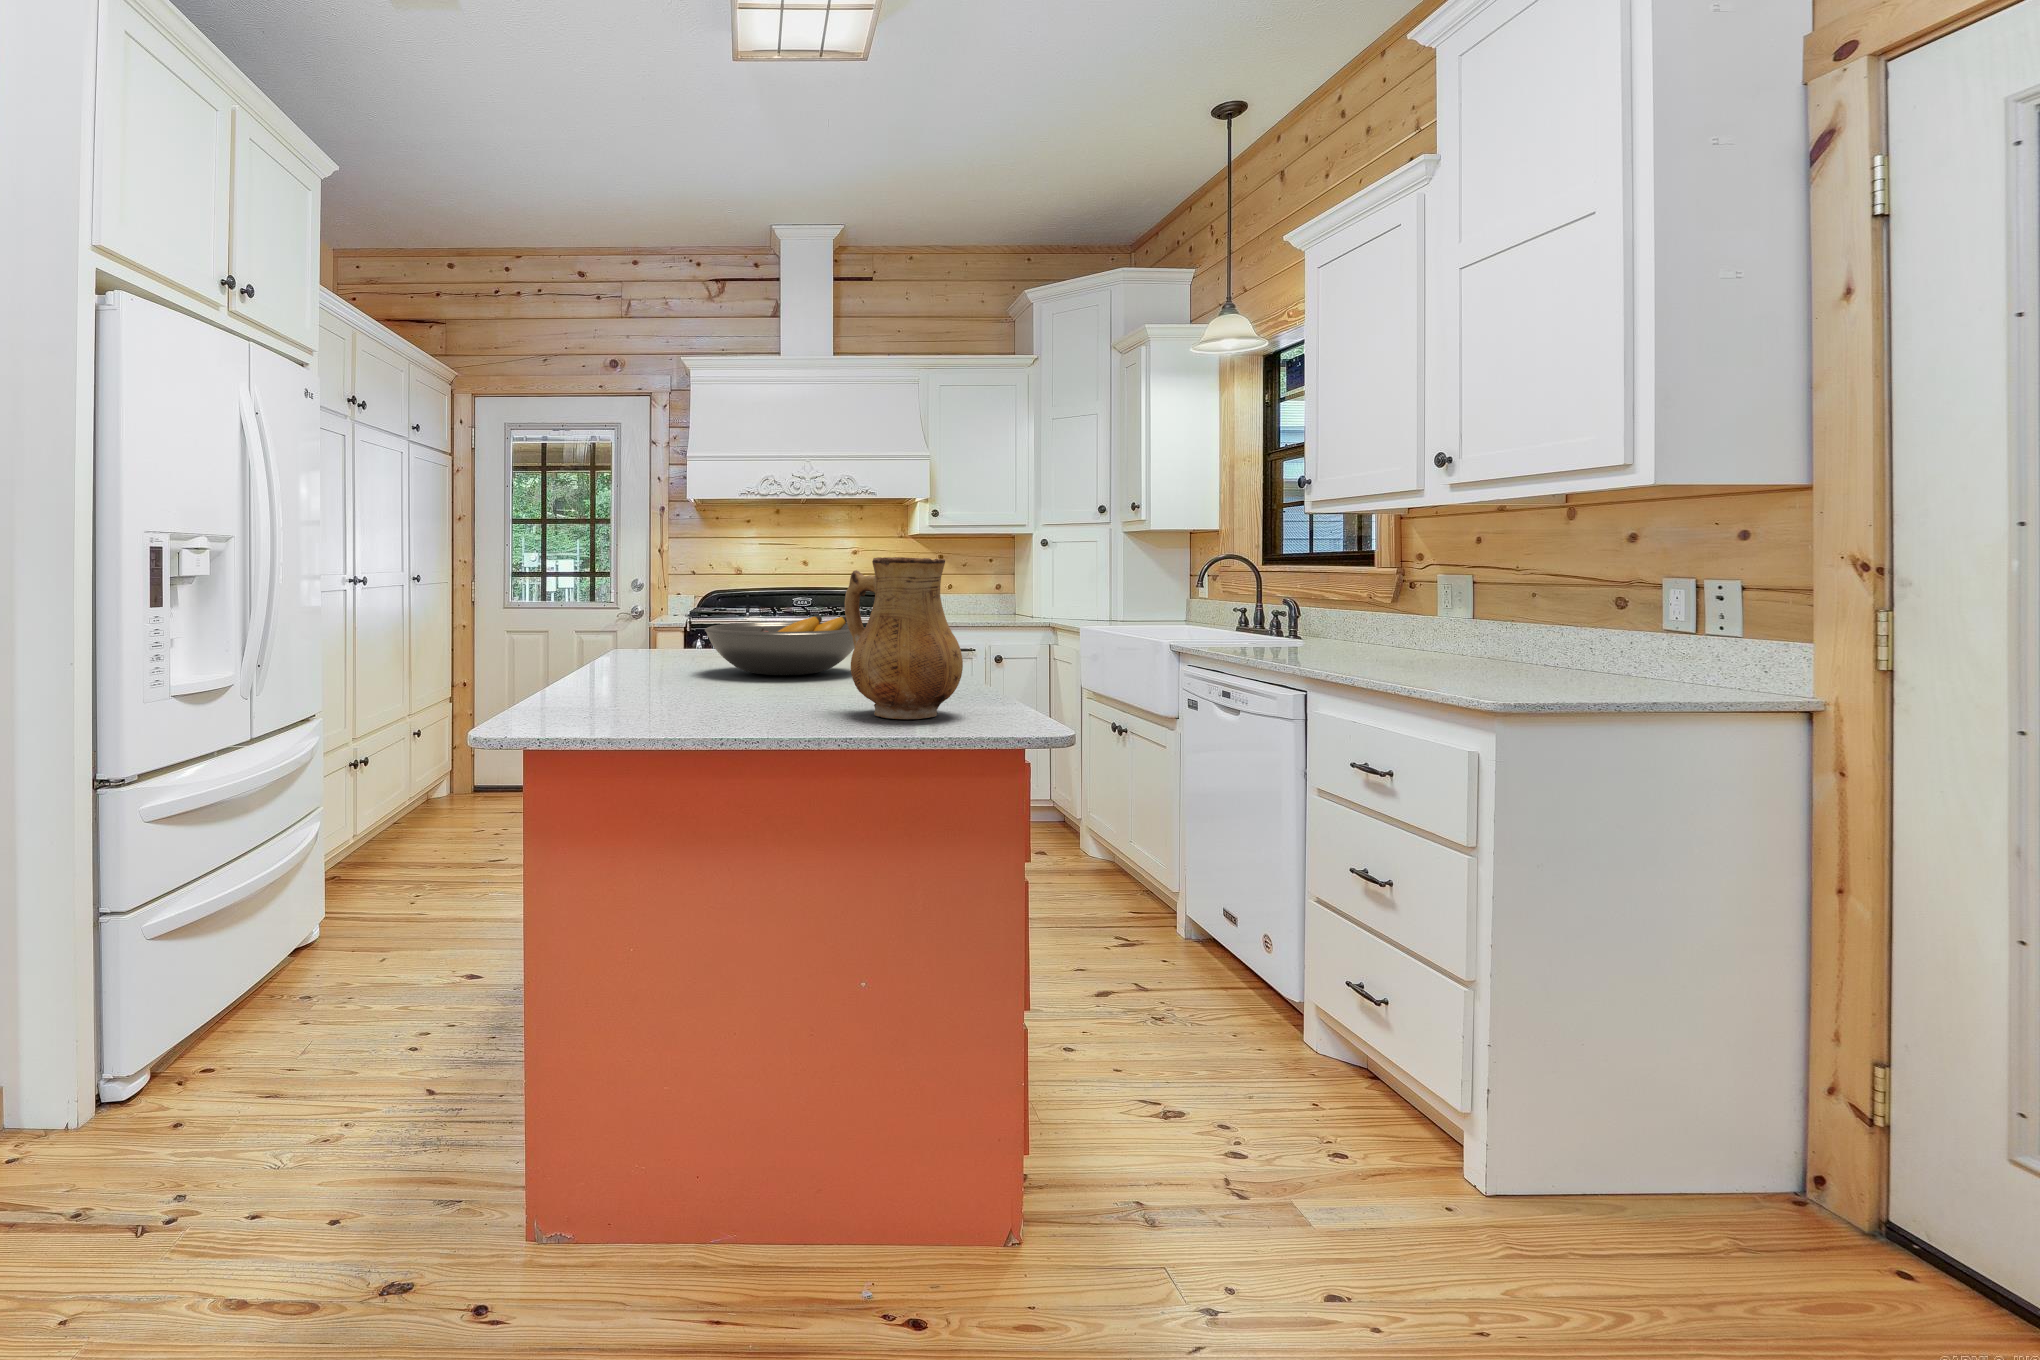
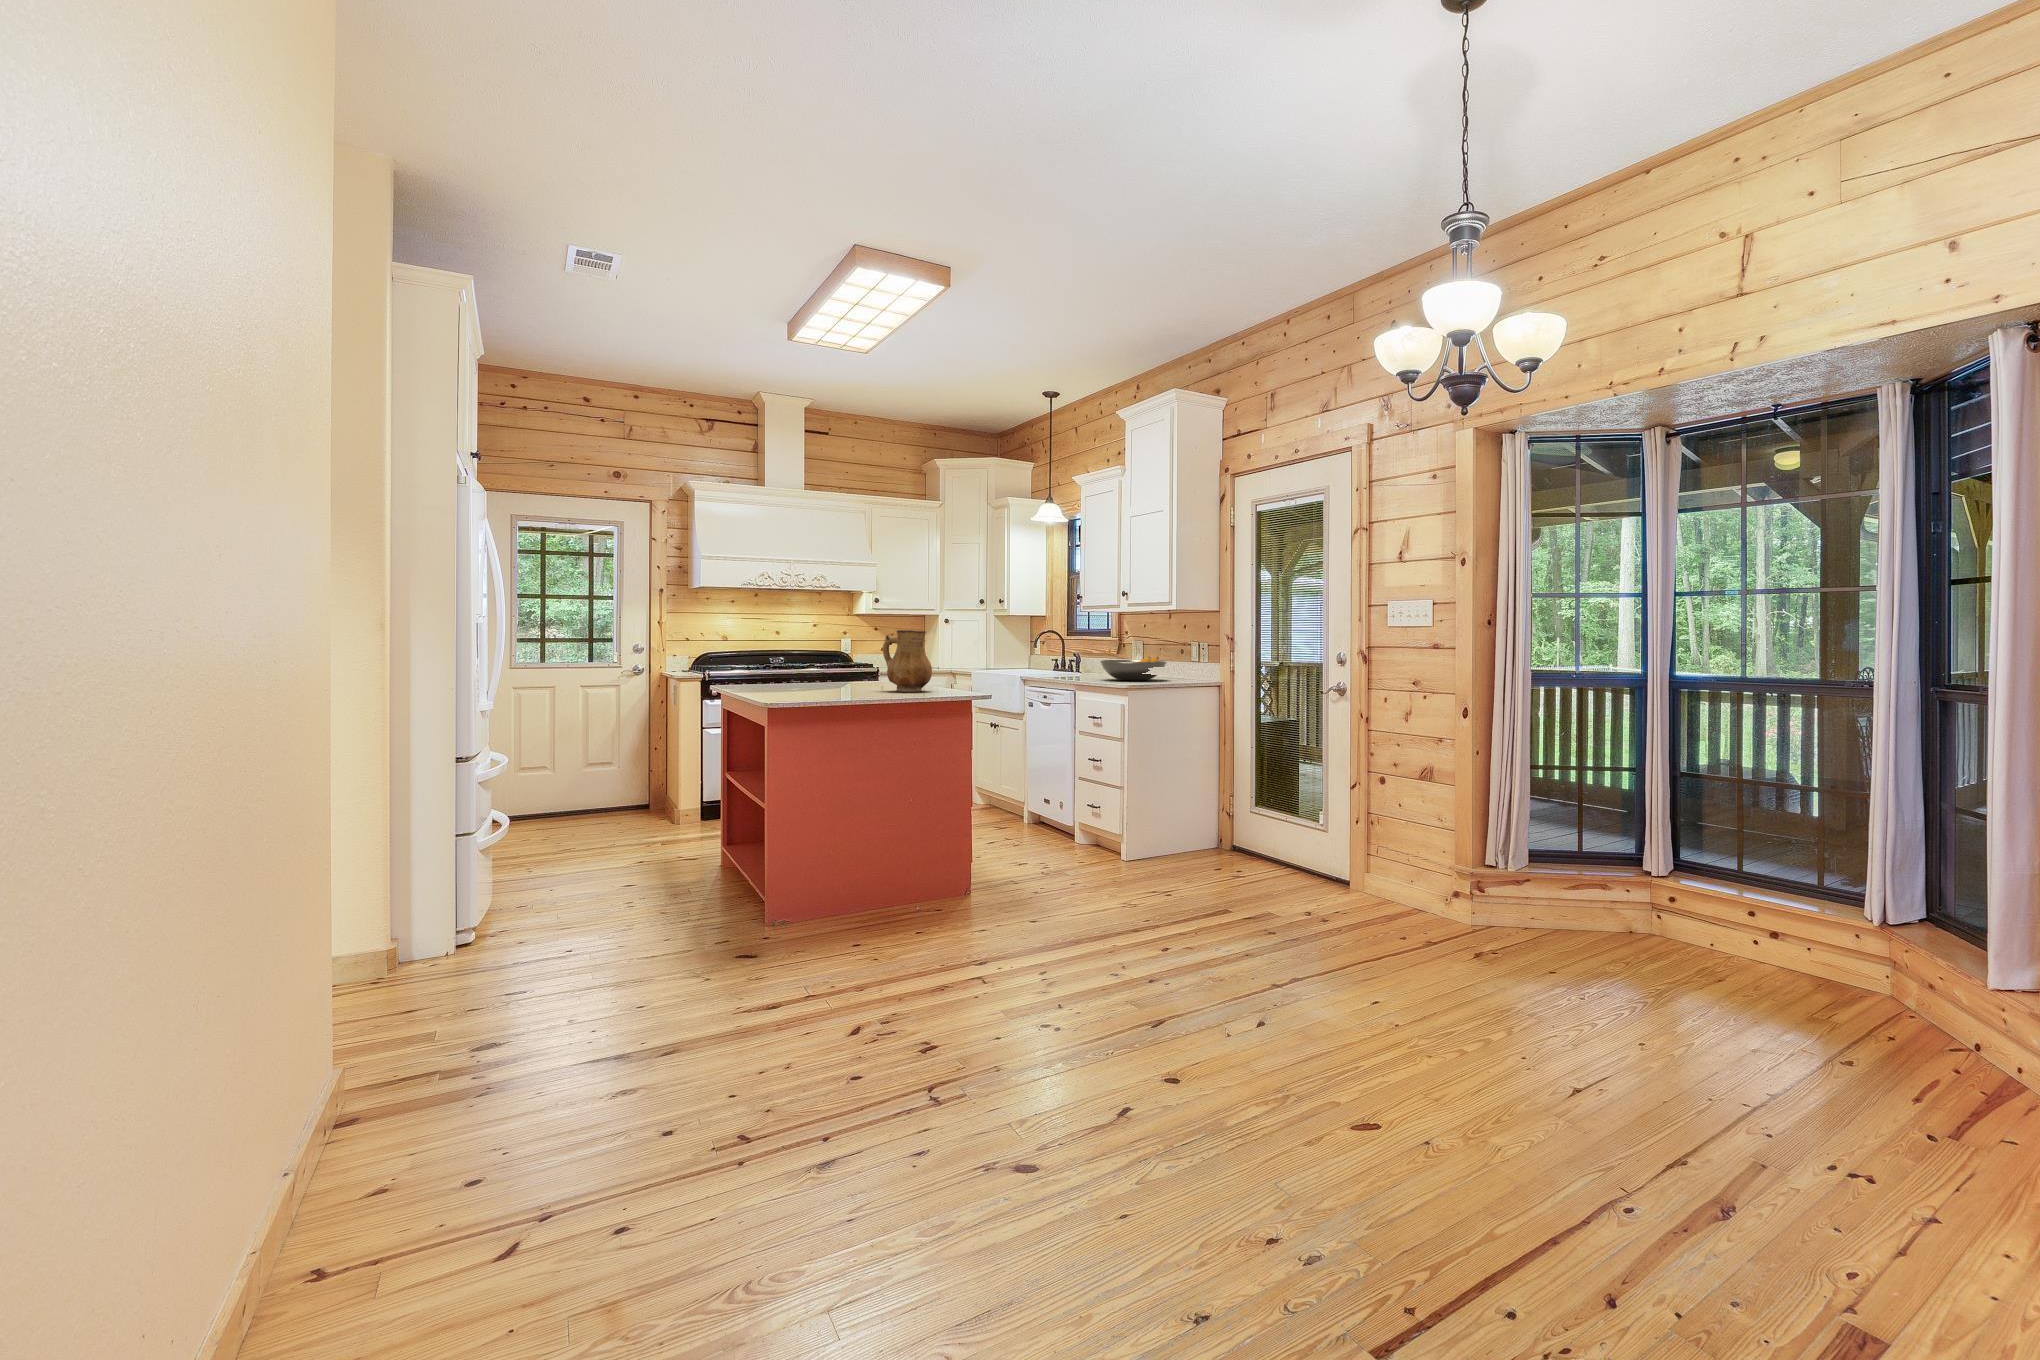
fruit bowl: present [705,616,855,675] -> present [1100,657,1166,681]

